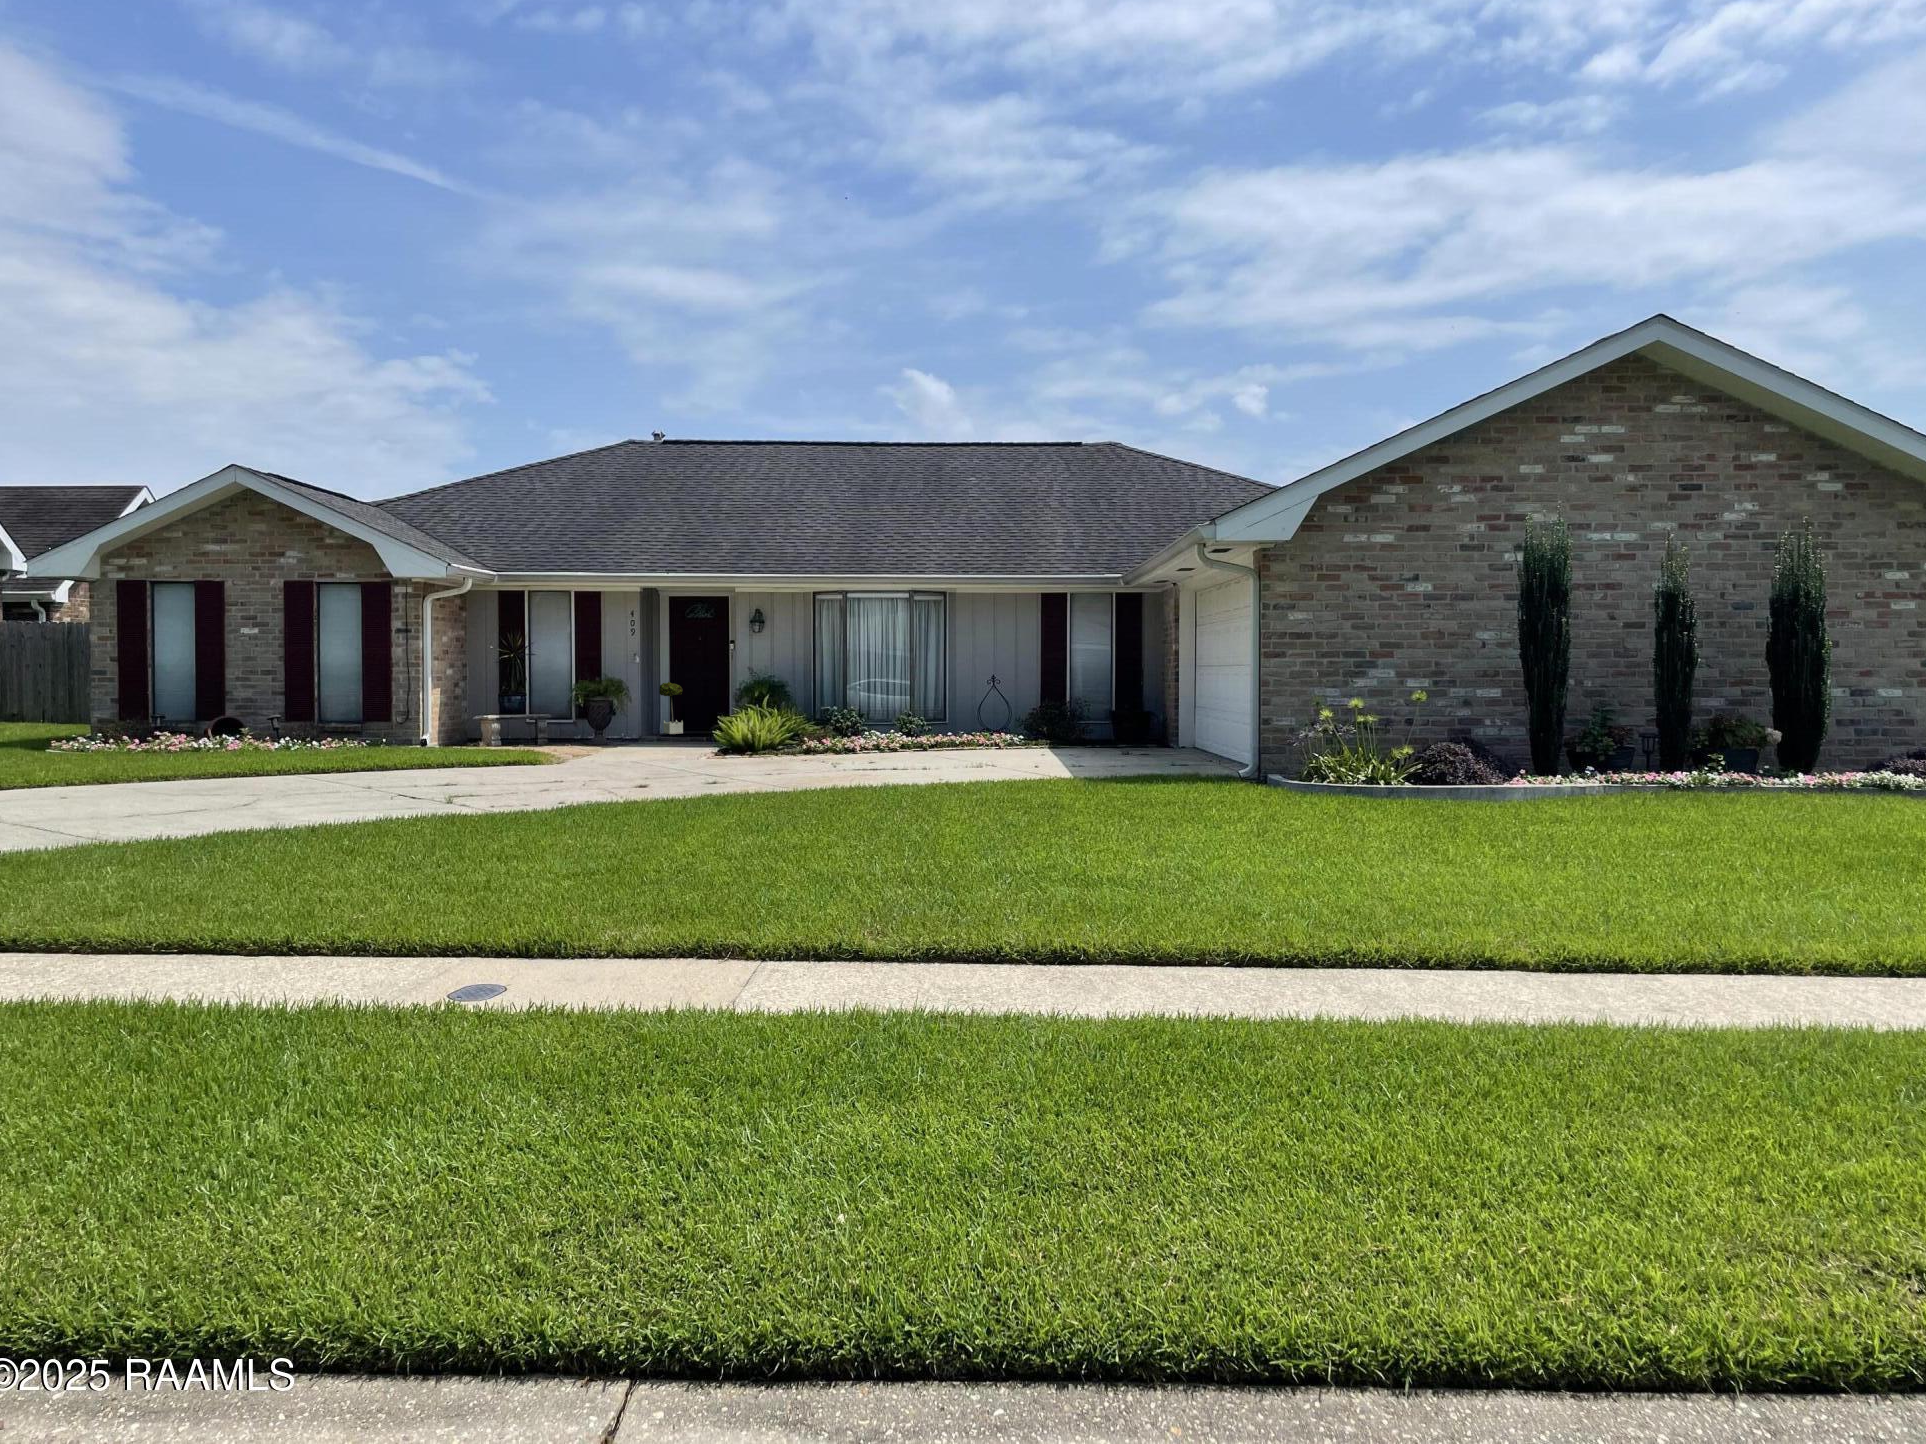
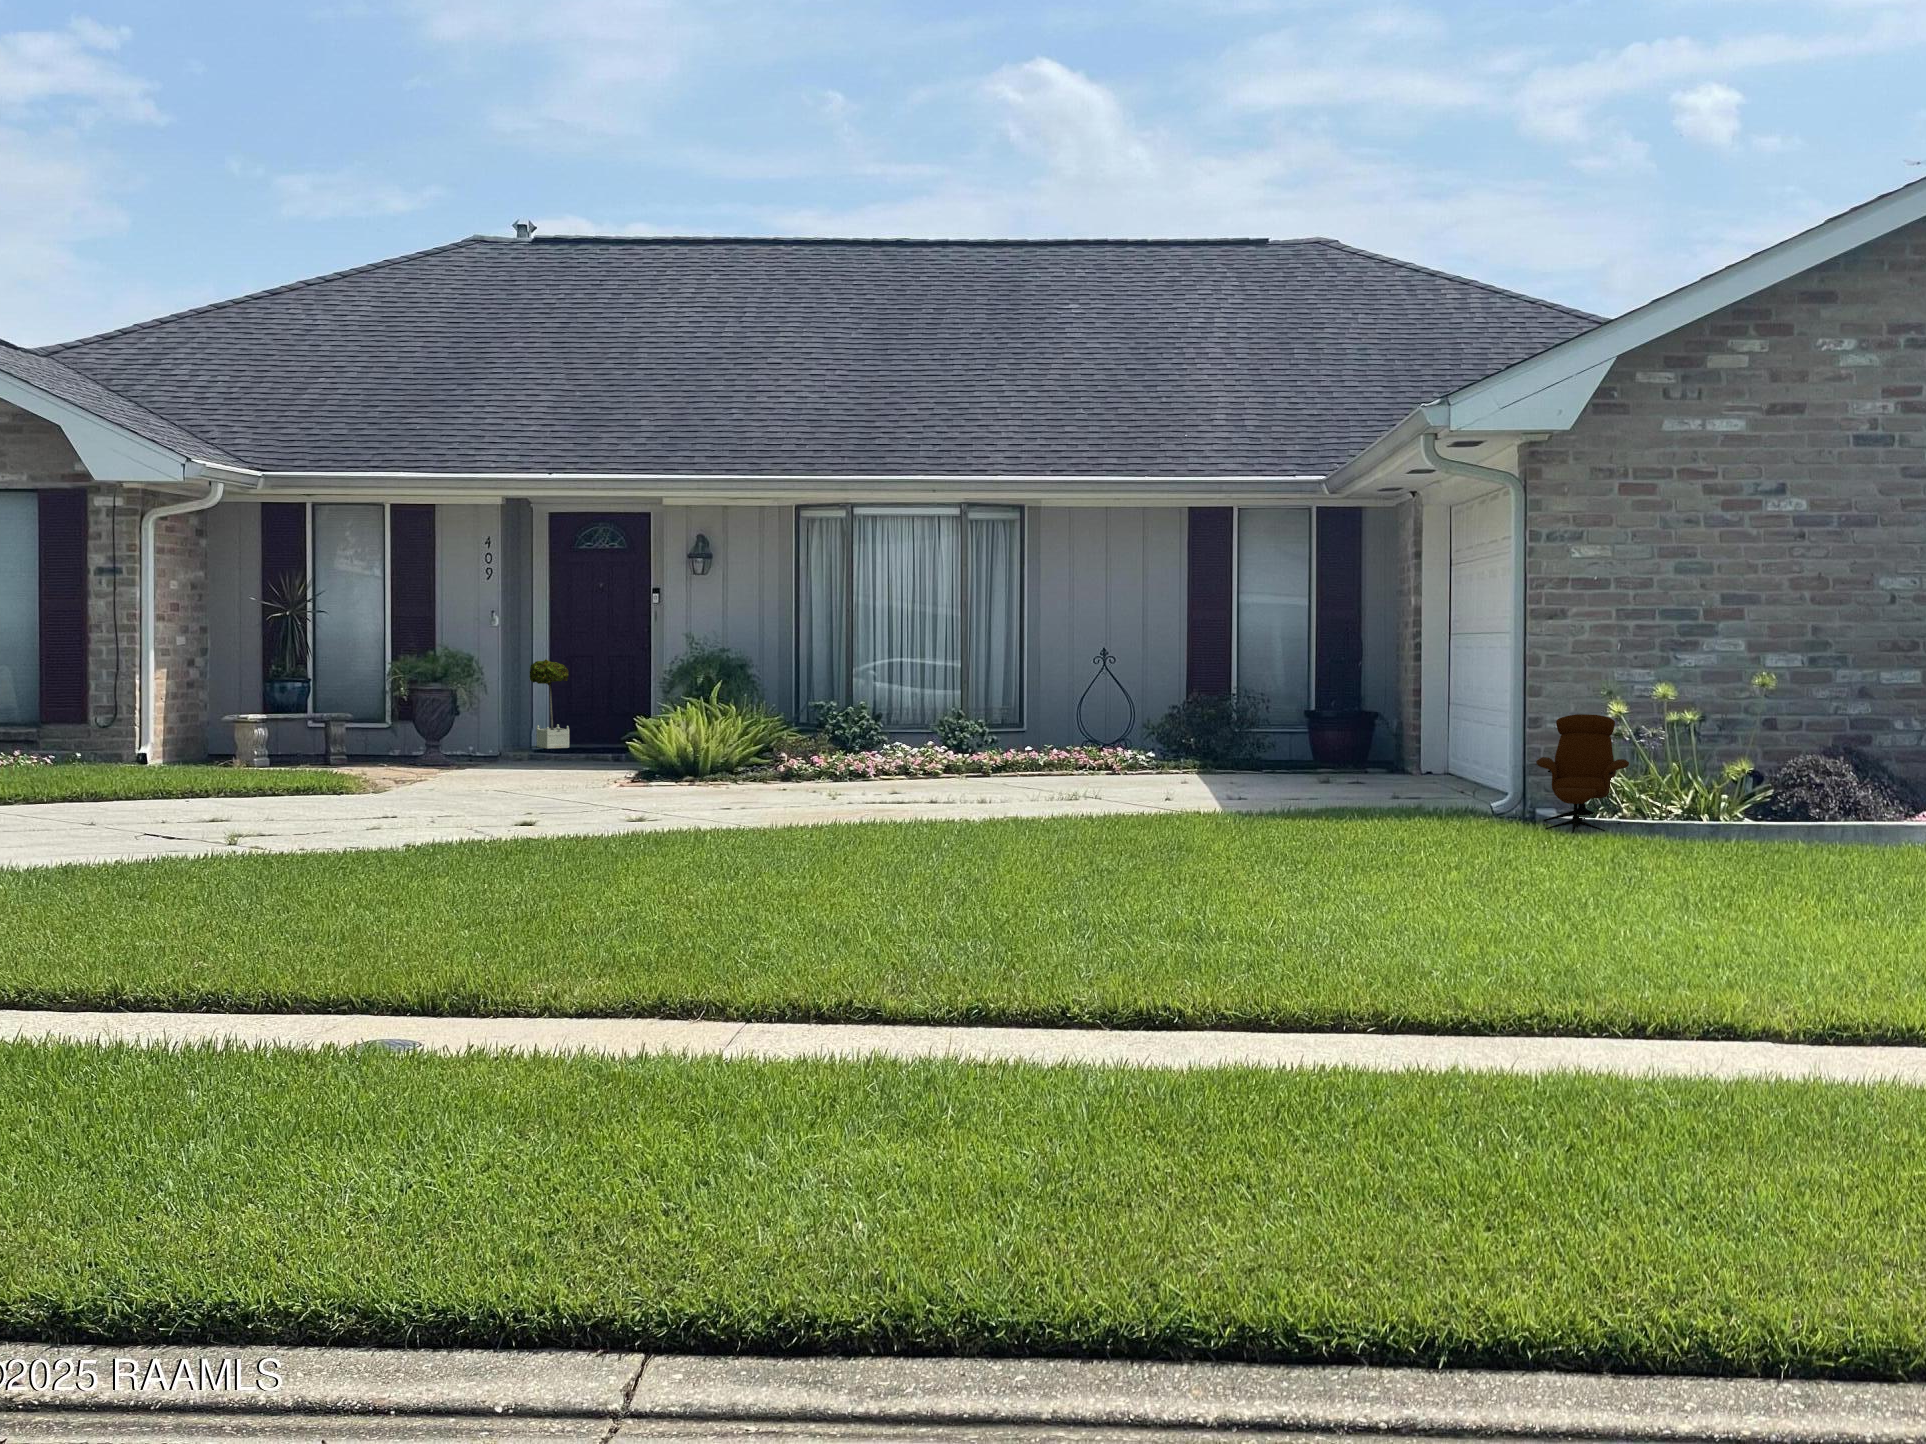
lounge chair: none [1264,716,1320,790] -> present [1536,714,1629,833]

